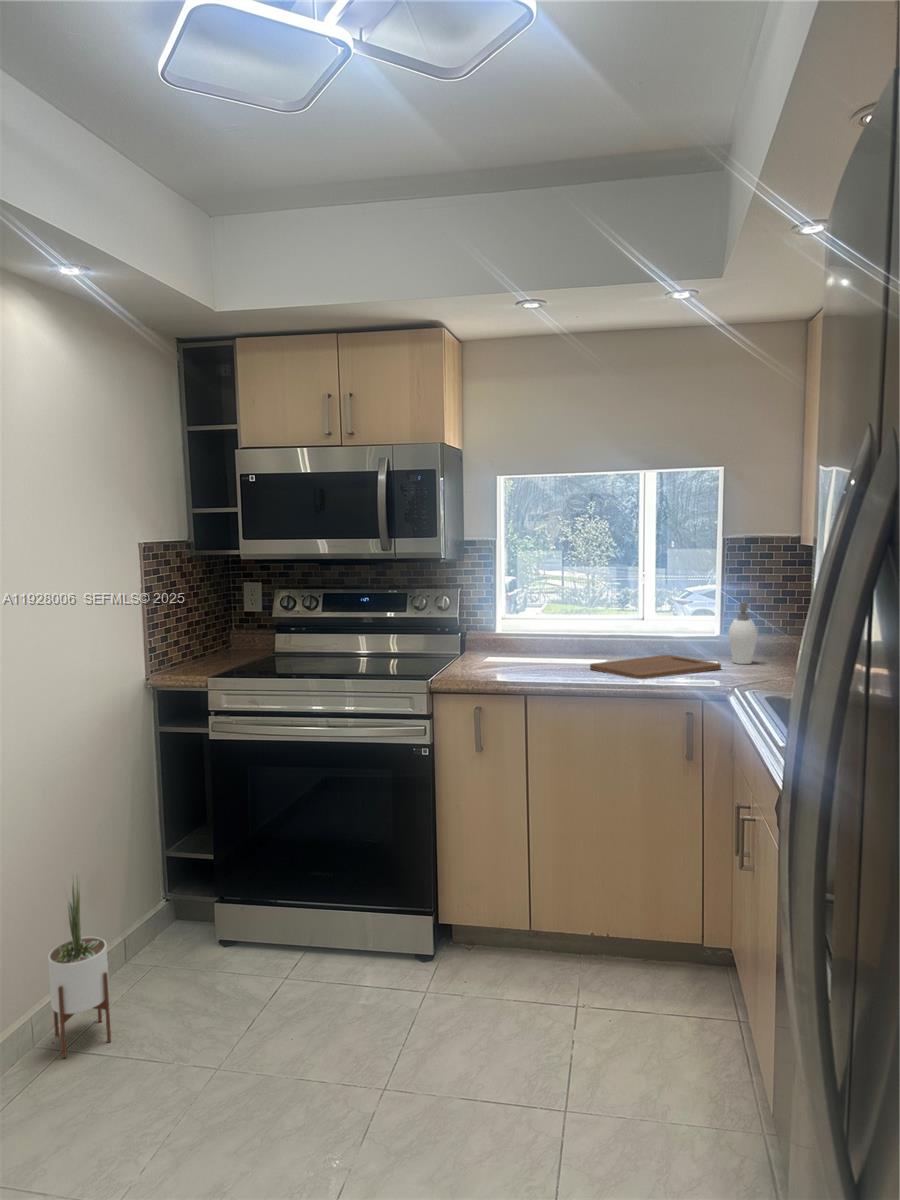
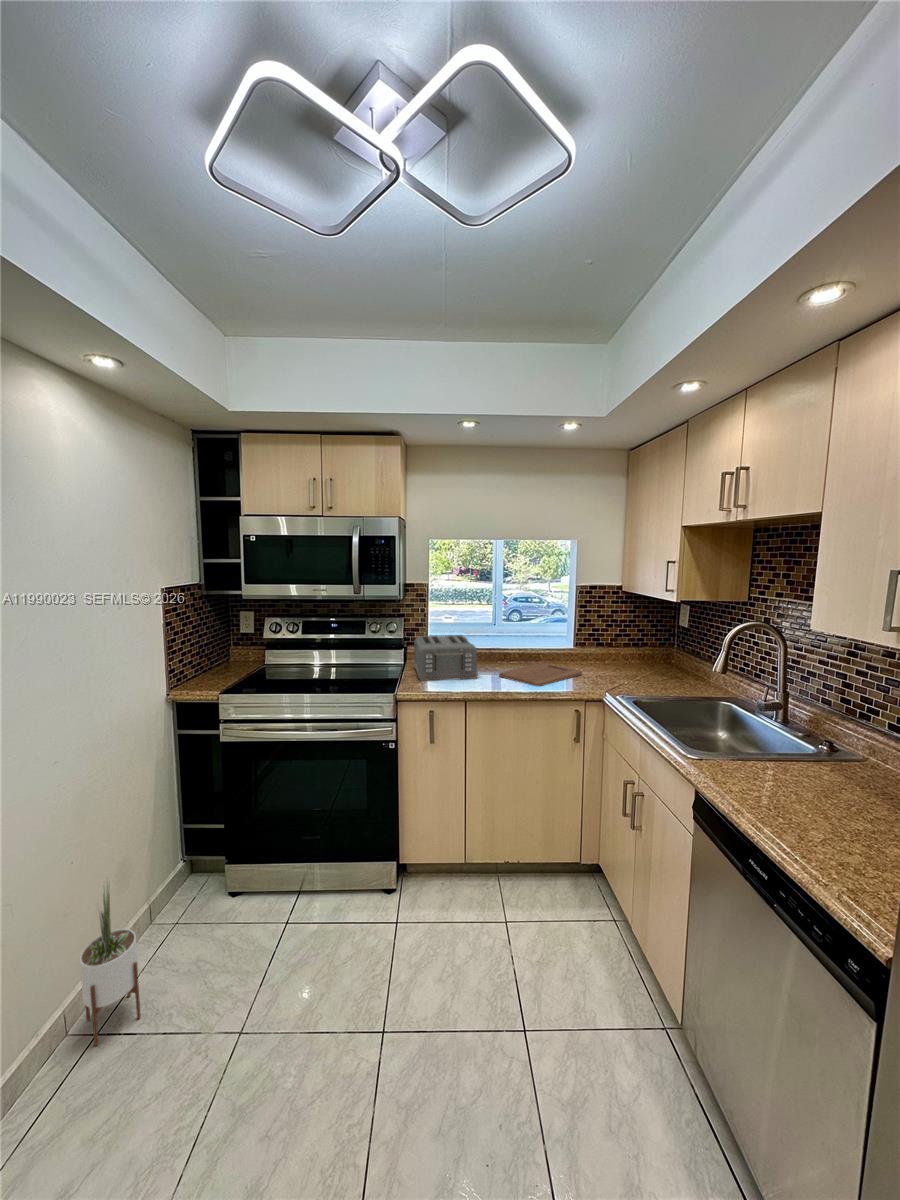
soap dispenser: present [728,602,757,664] -> none [581,629,601,669]
toaster: none [470,613,557,672] -> present [414,635,478,681]

